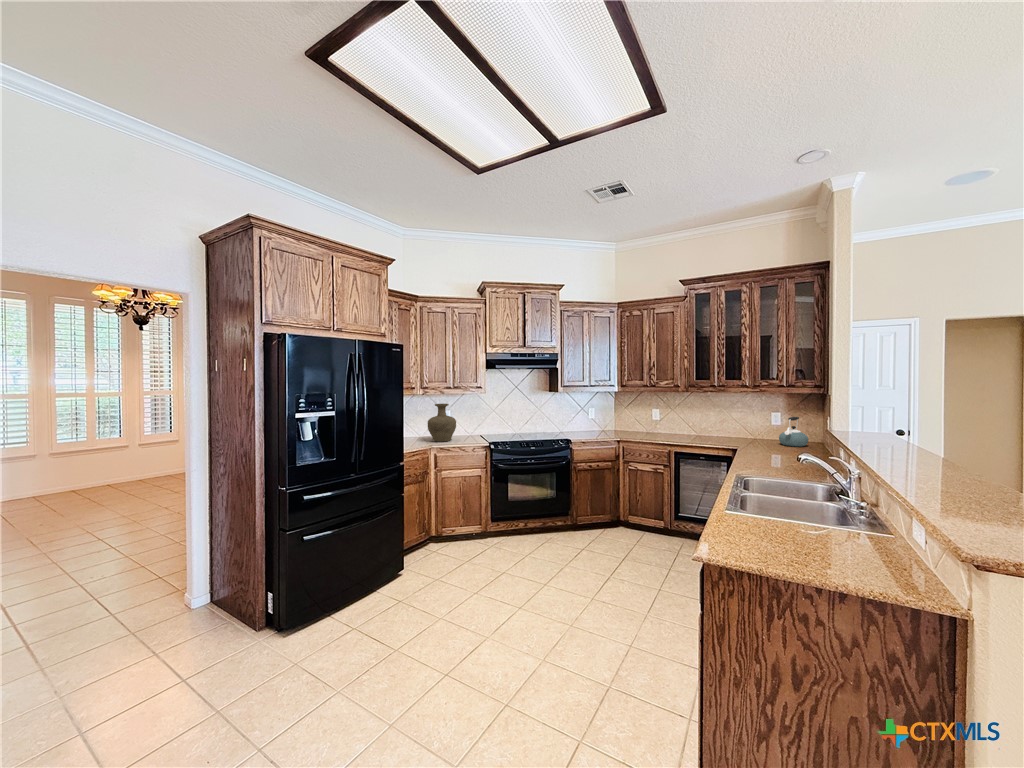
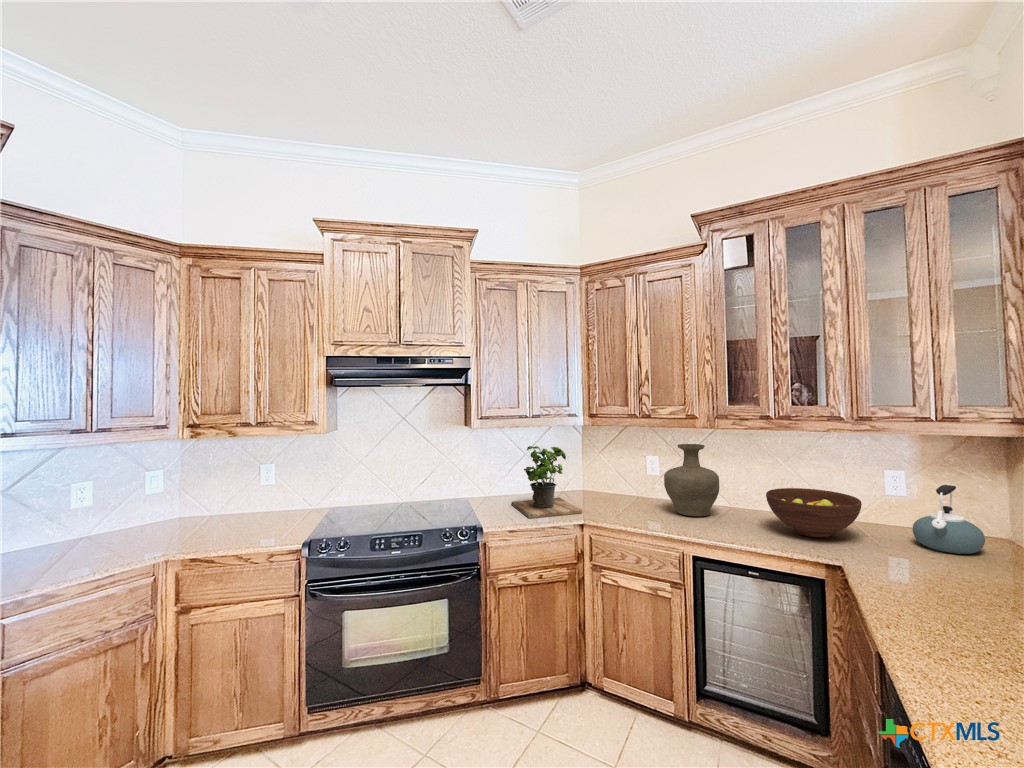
potted plant: none [578,401,618,437] -> present [511,446,582,518]
vase: present [428,404,456,441] -> present [664,444,719,516]
fruit bowl: none [712,421,756,442] -> present [766,488,862,537]

